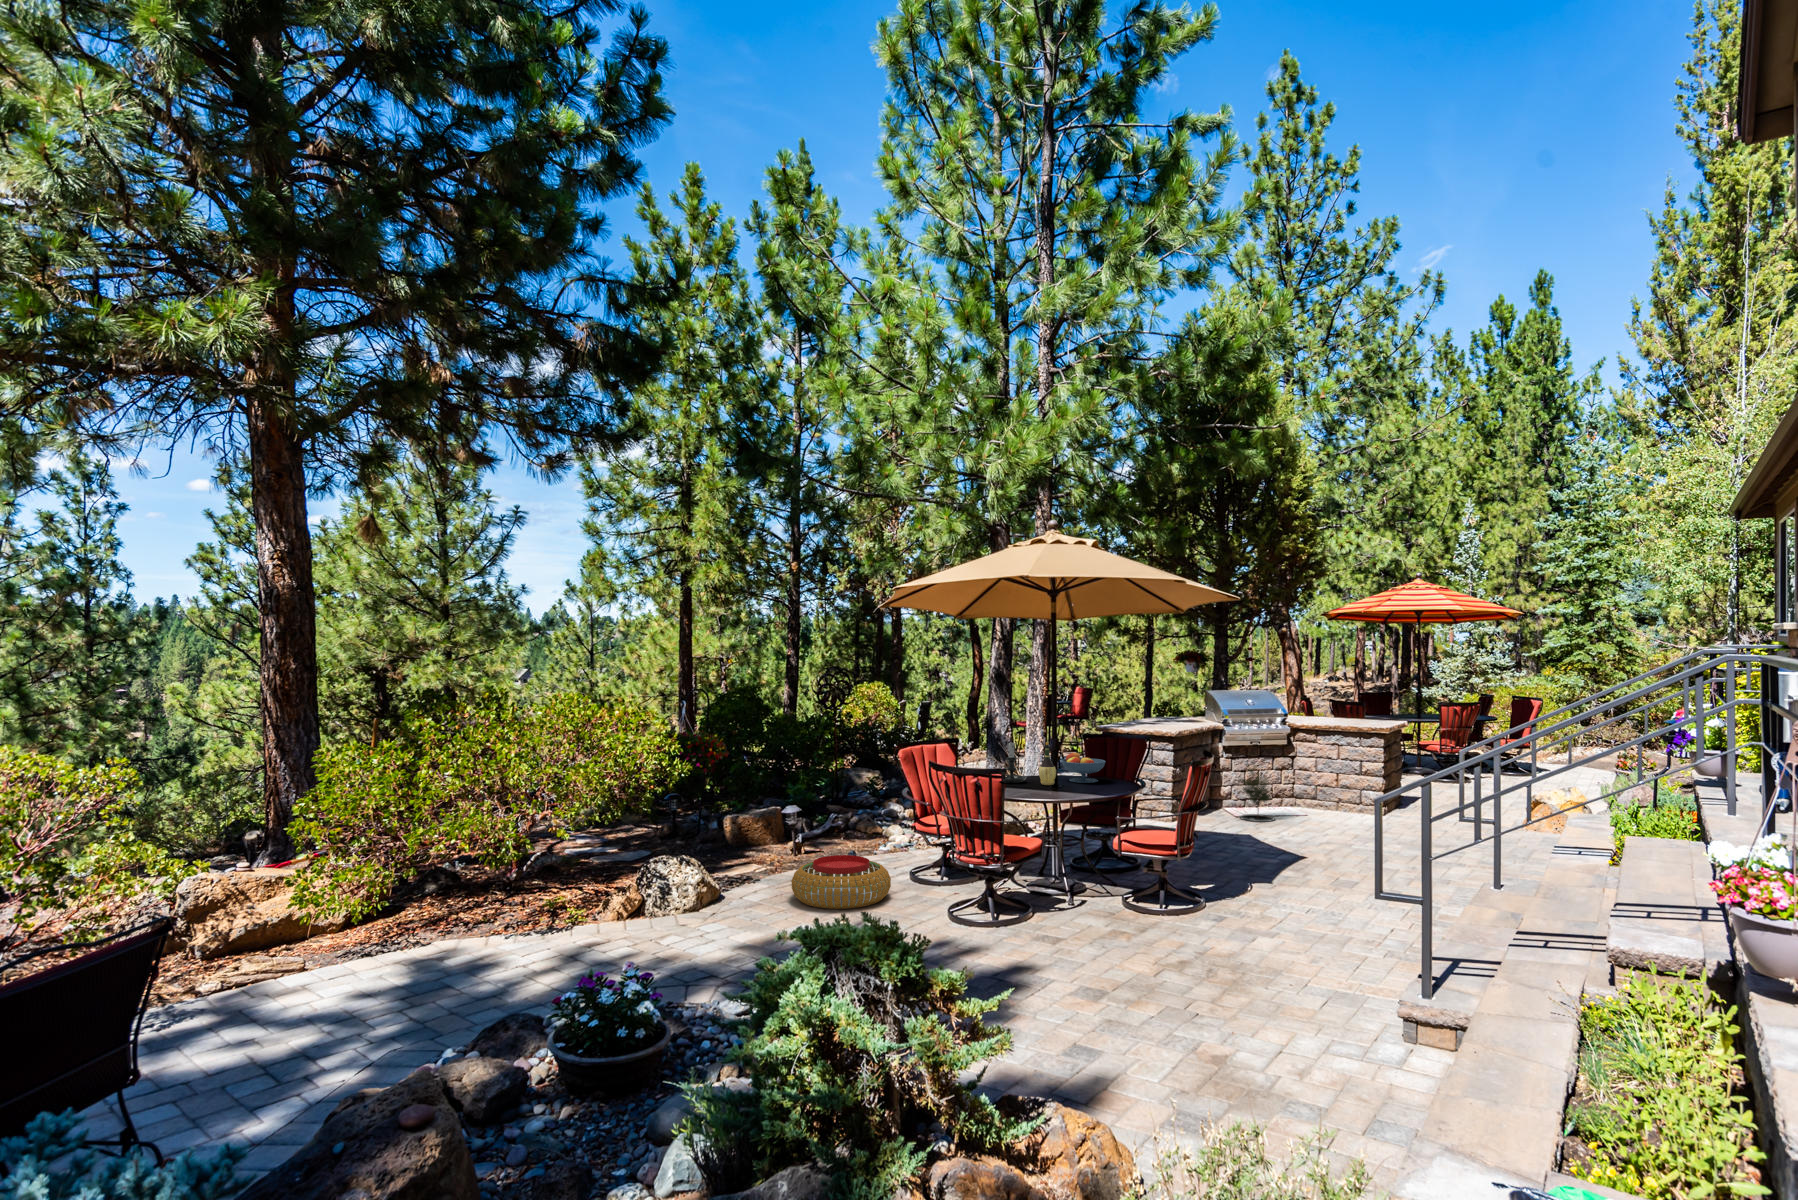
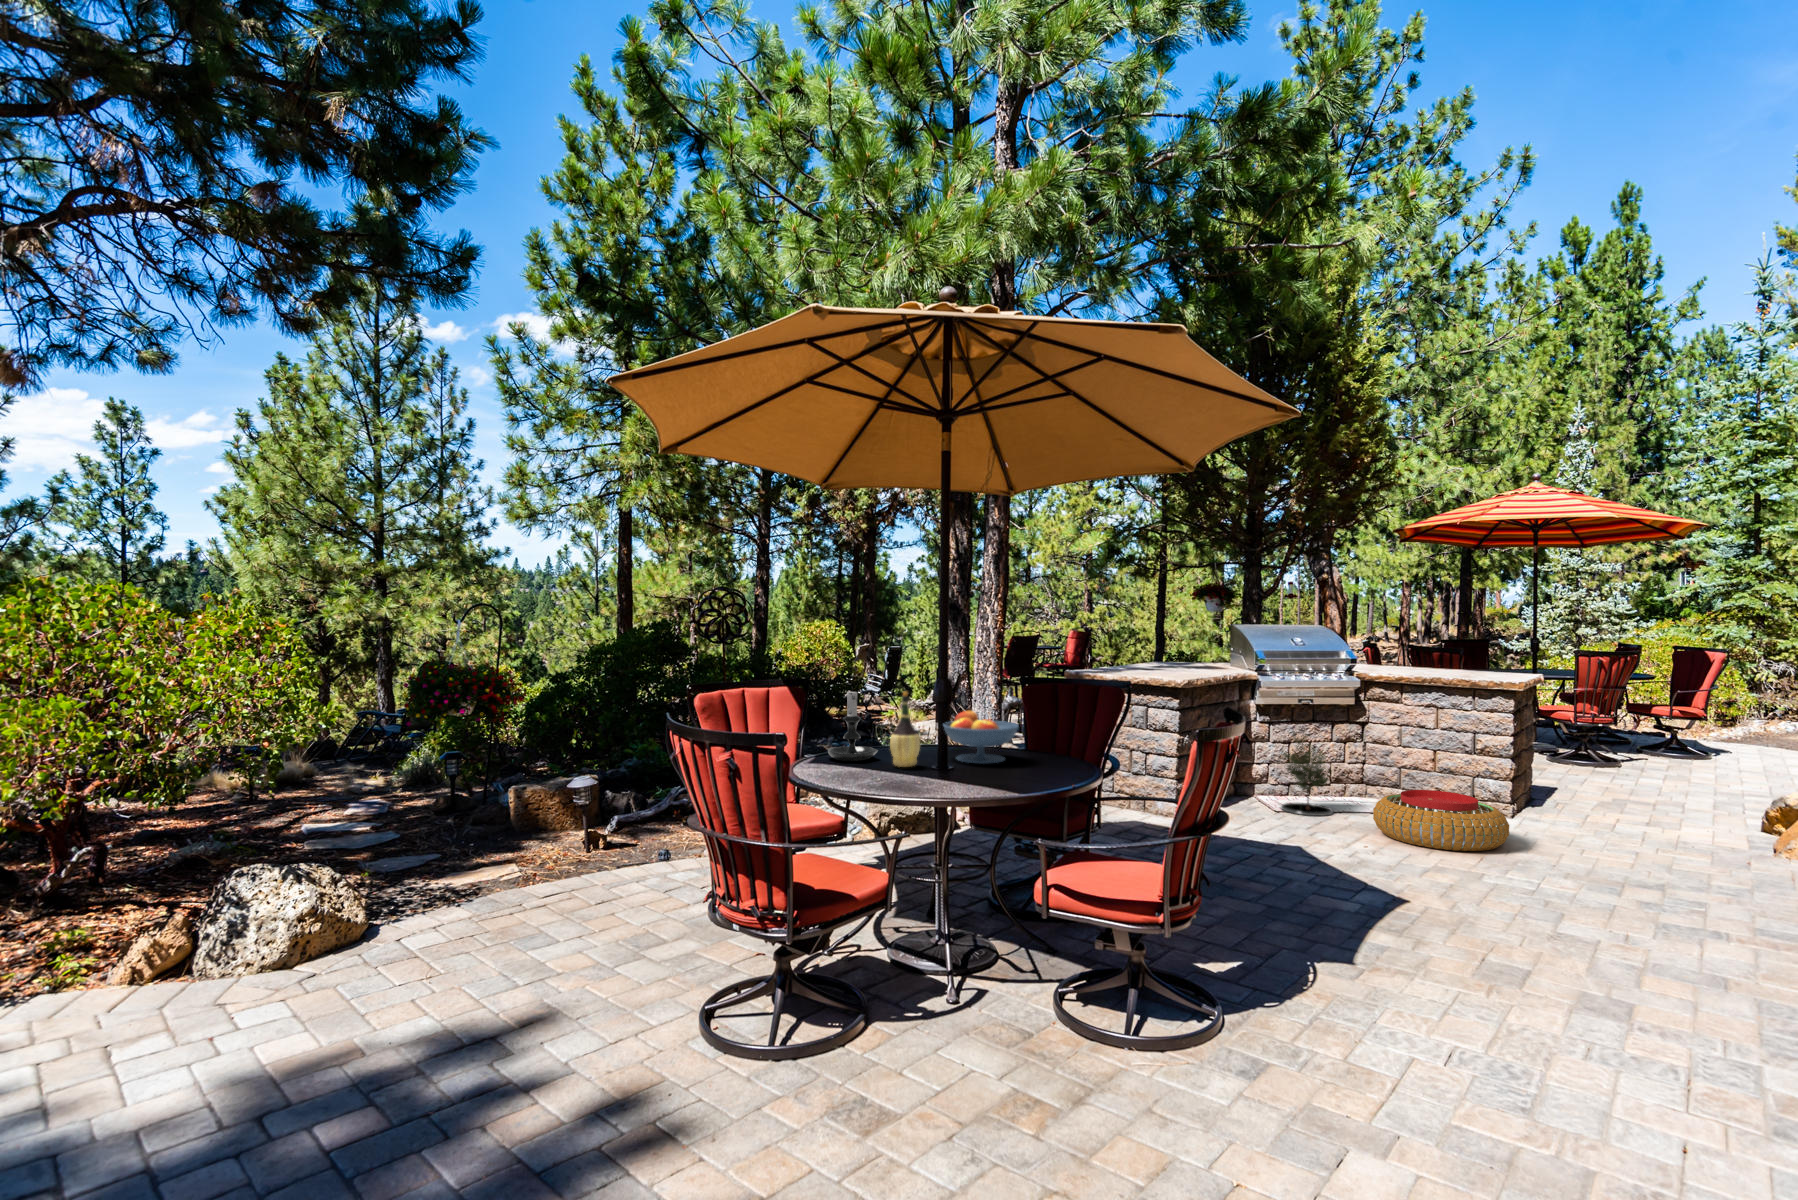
pouf: present [791,855,891,909] -> present [1373,790,1509,851]

